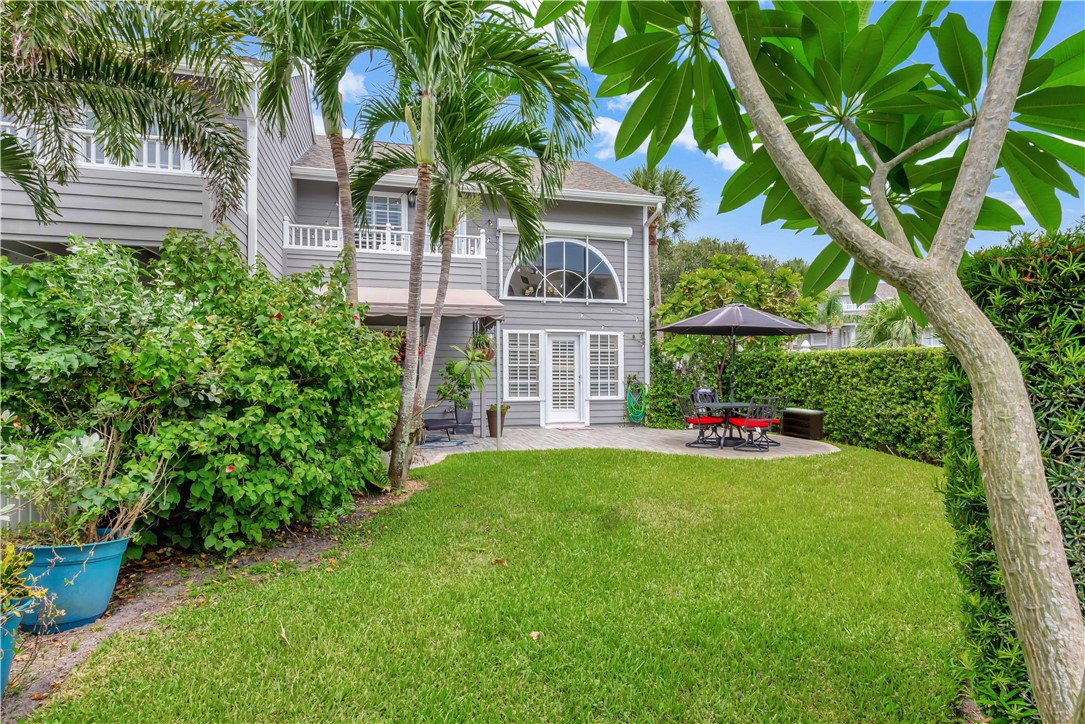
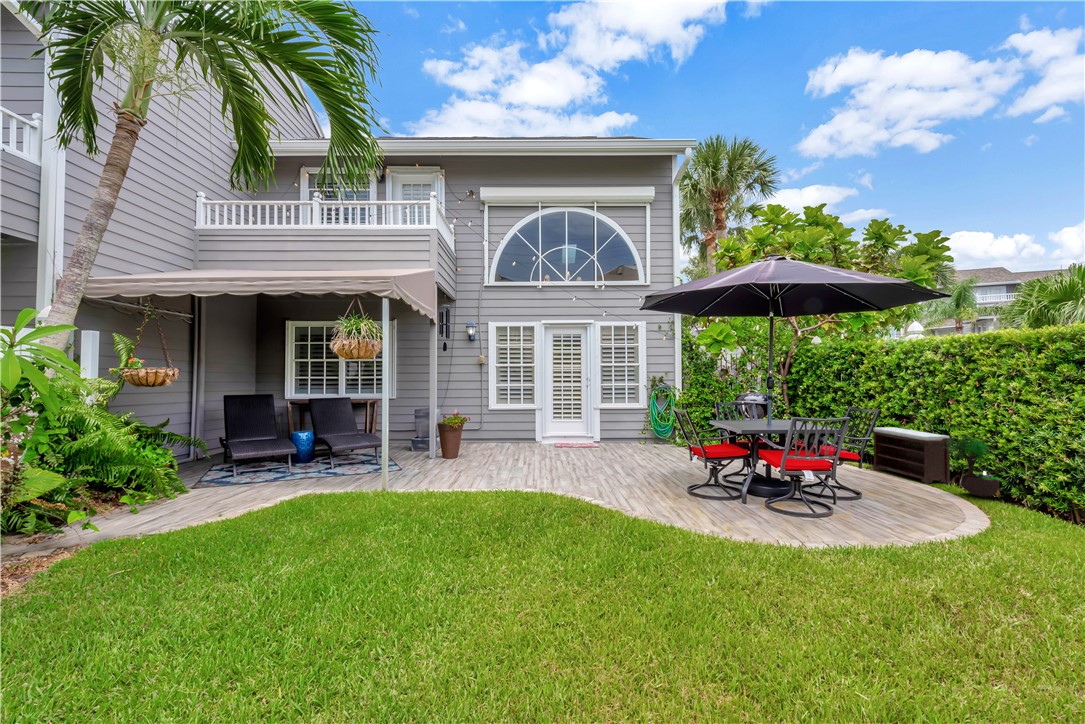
potted tree: none [820,407,848,444] -> present [946,435,999,497]

